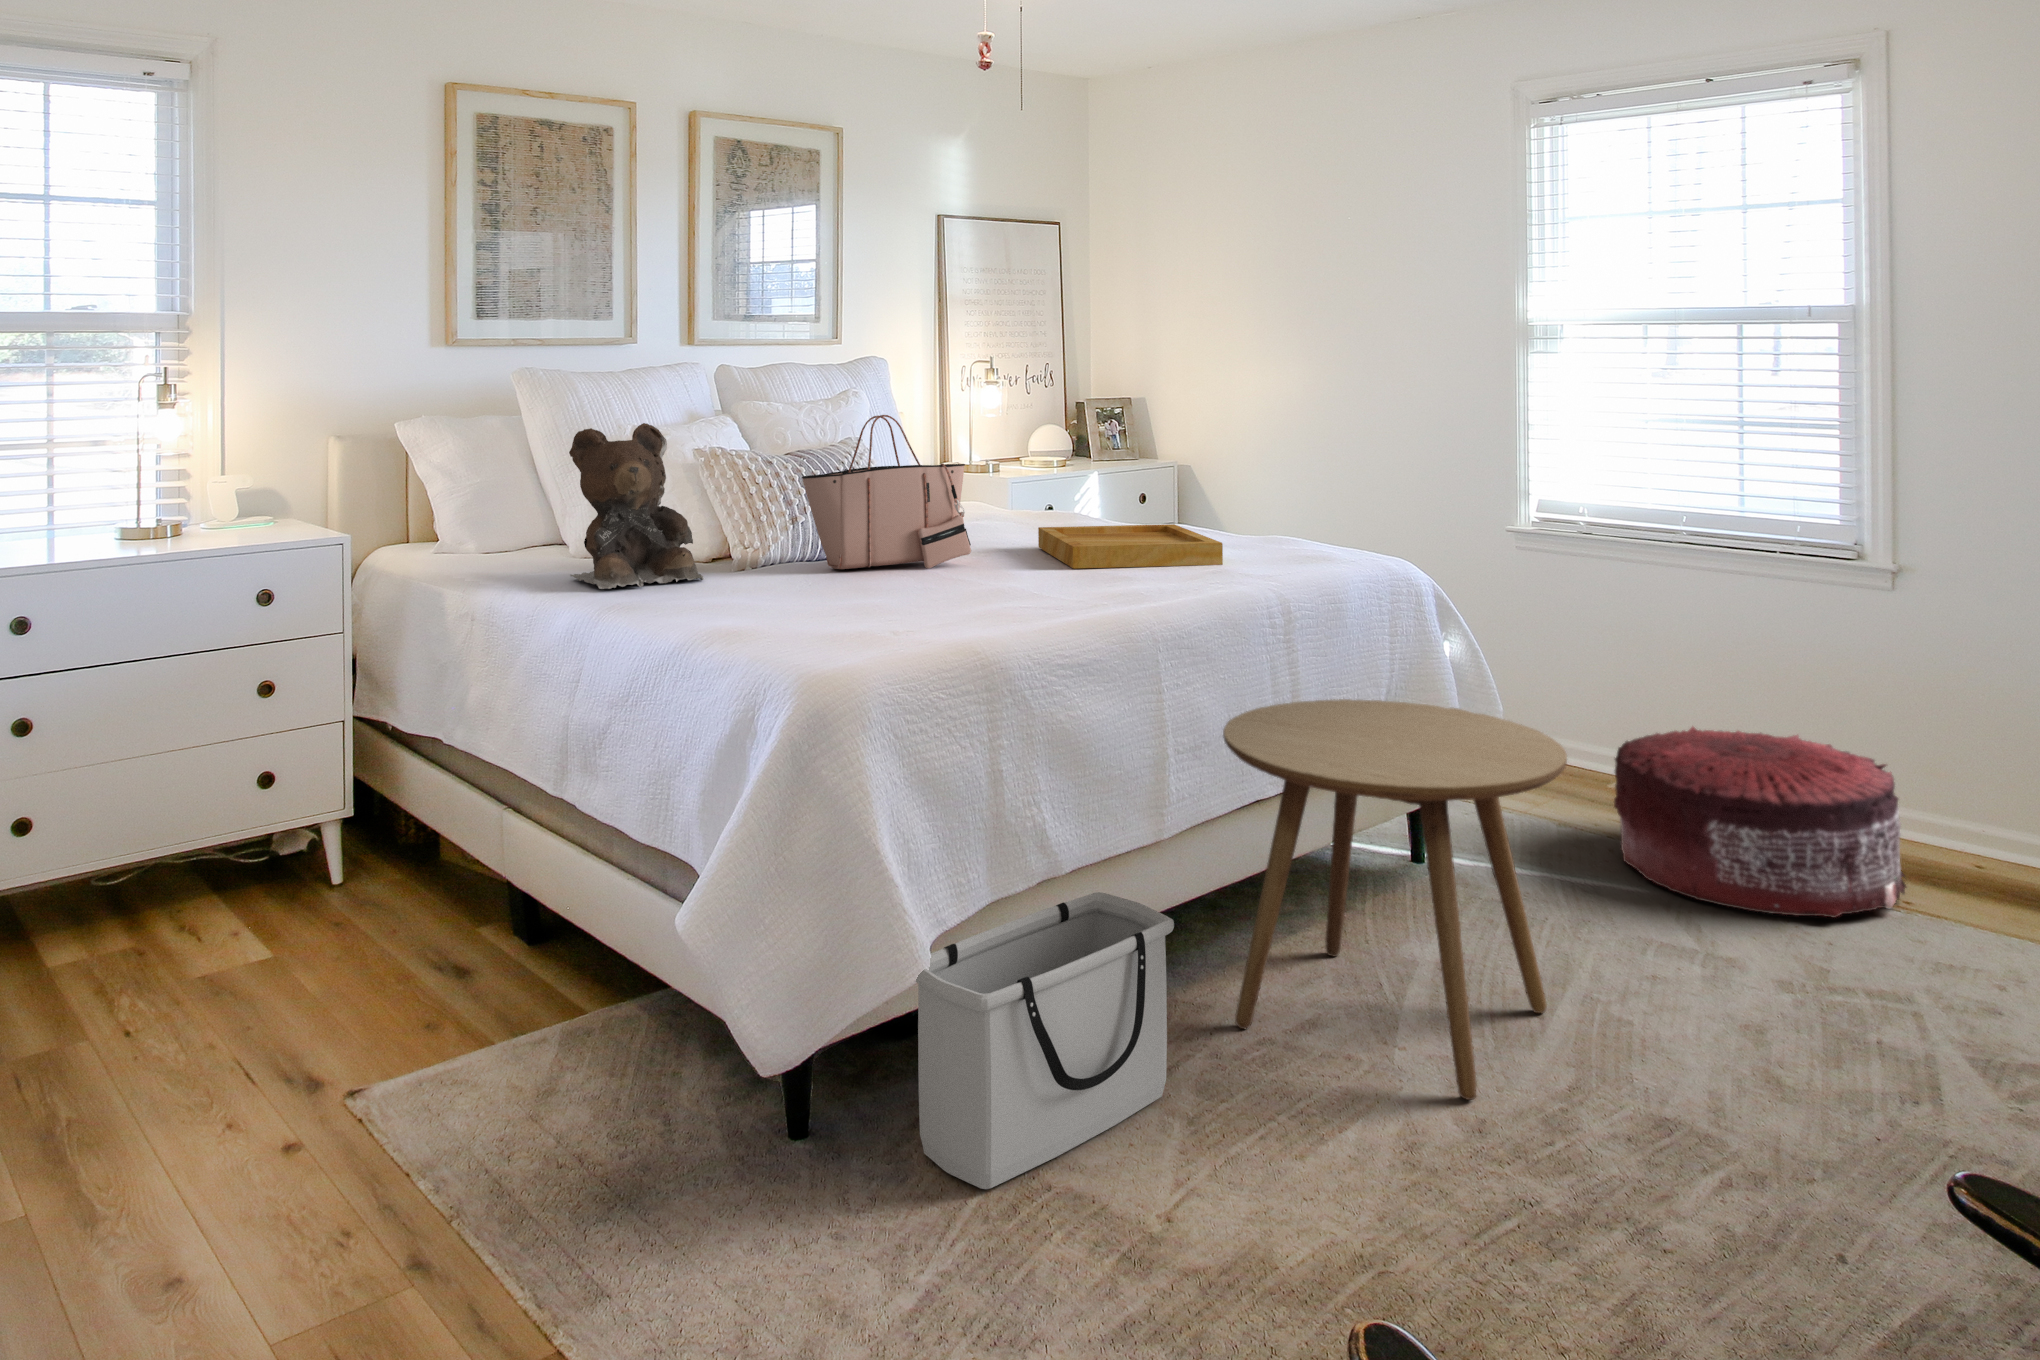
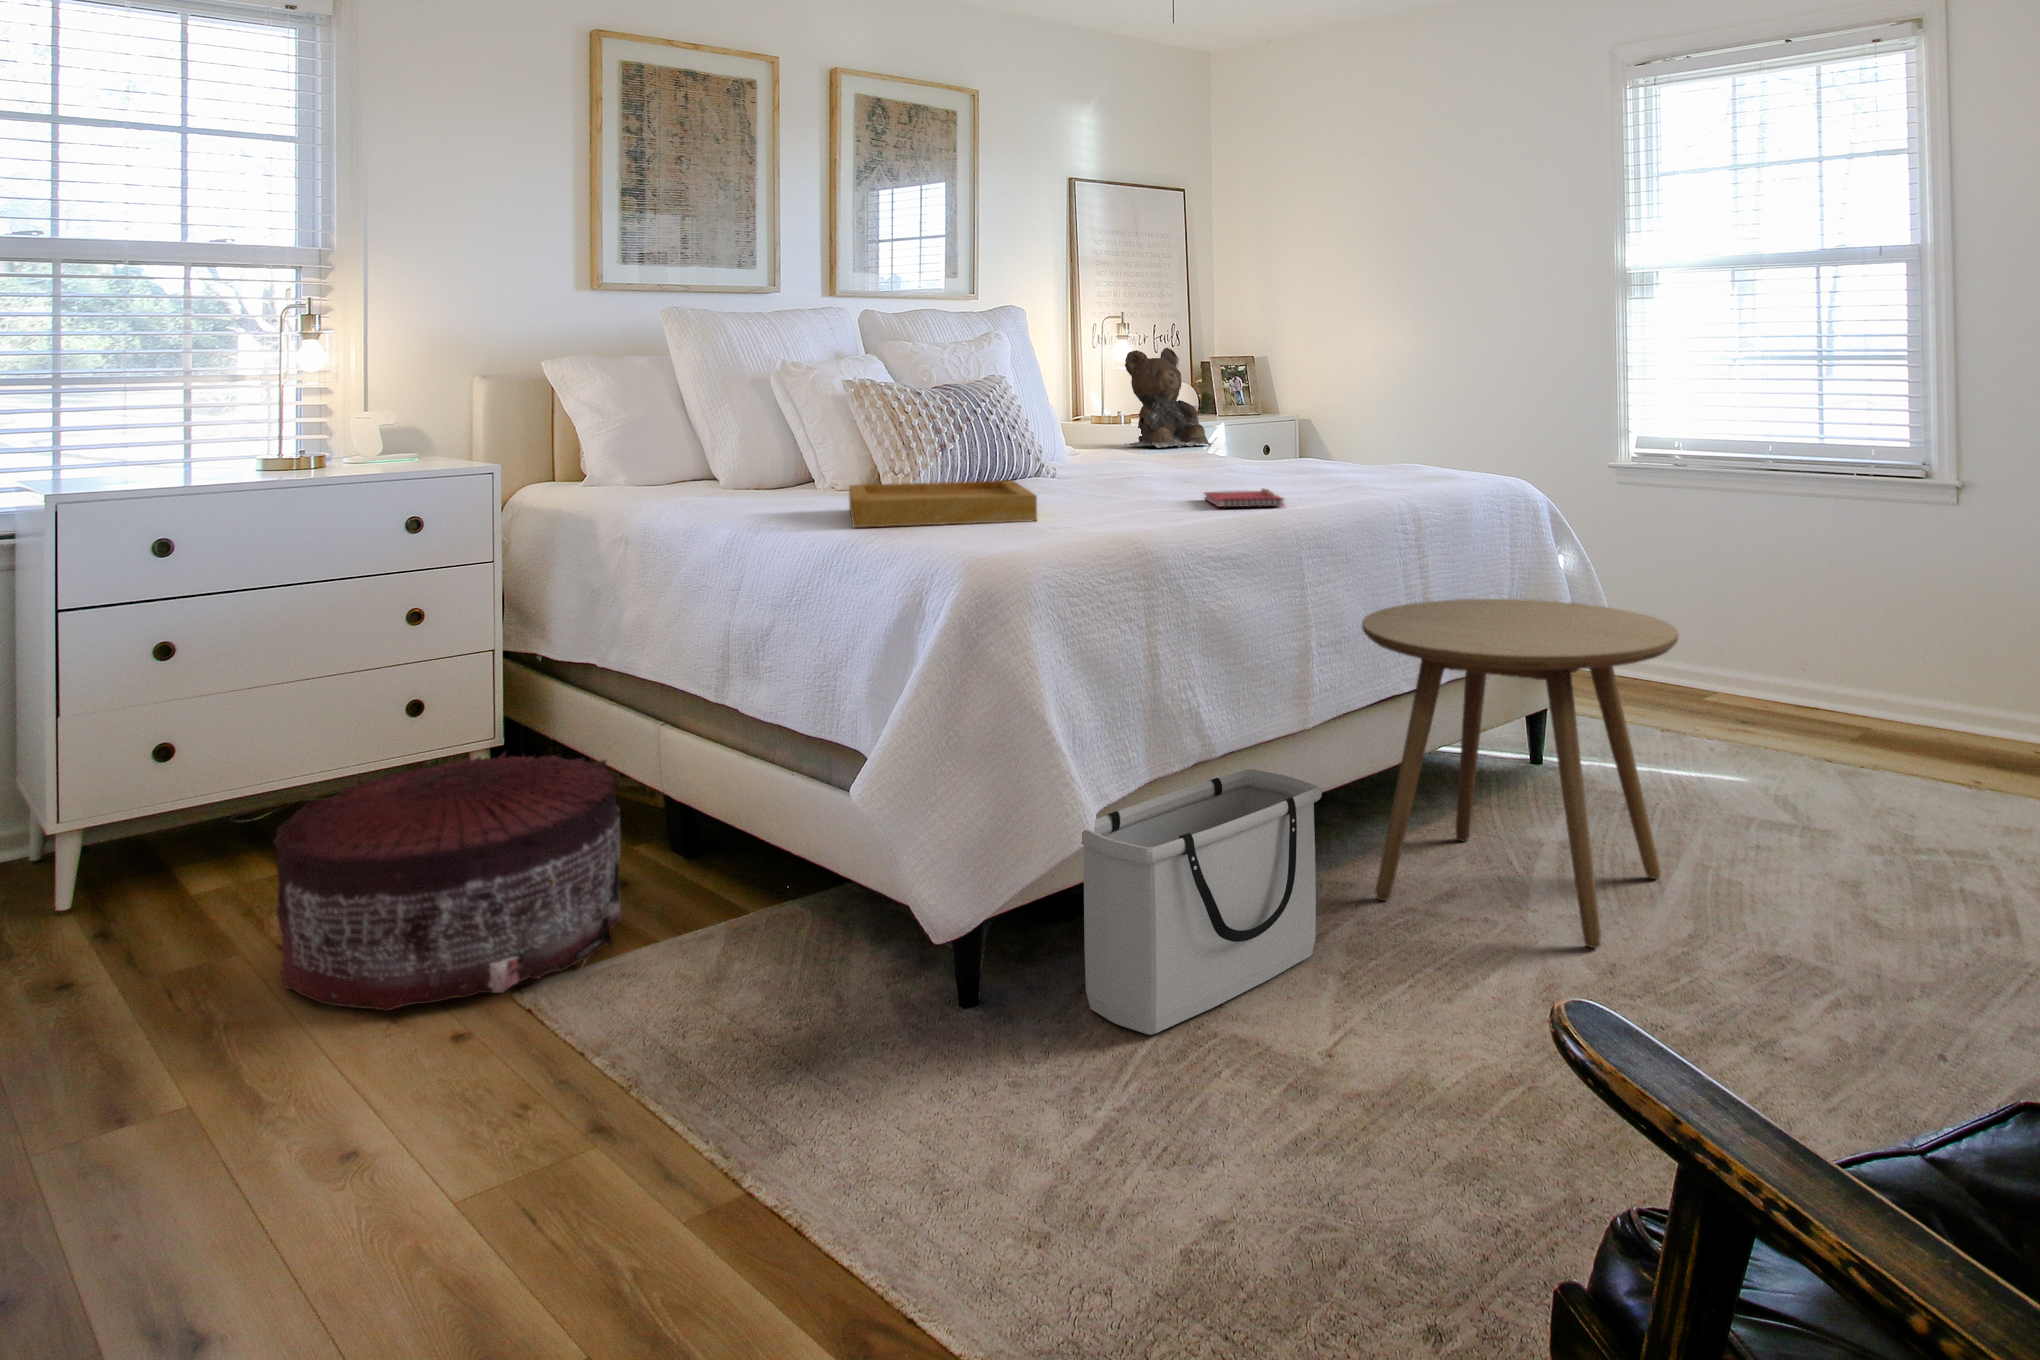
tote bag: present [802,415,971,569] -> none [952,343,1116,491]
teddy bear: present [569,423,704,589] -> present [1125,348,1212,448]
tray: present [1038,524,1223,569] -> present [849,480,1037,528]
notebook: none [1059,581,1143,605] -> present [1205,488,1284,508]
pouf: present [1614,727,1906,918] -> present [274,753,621,1011]

